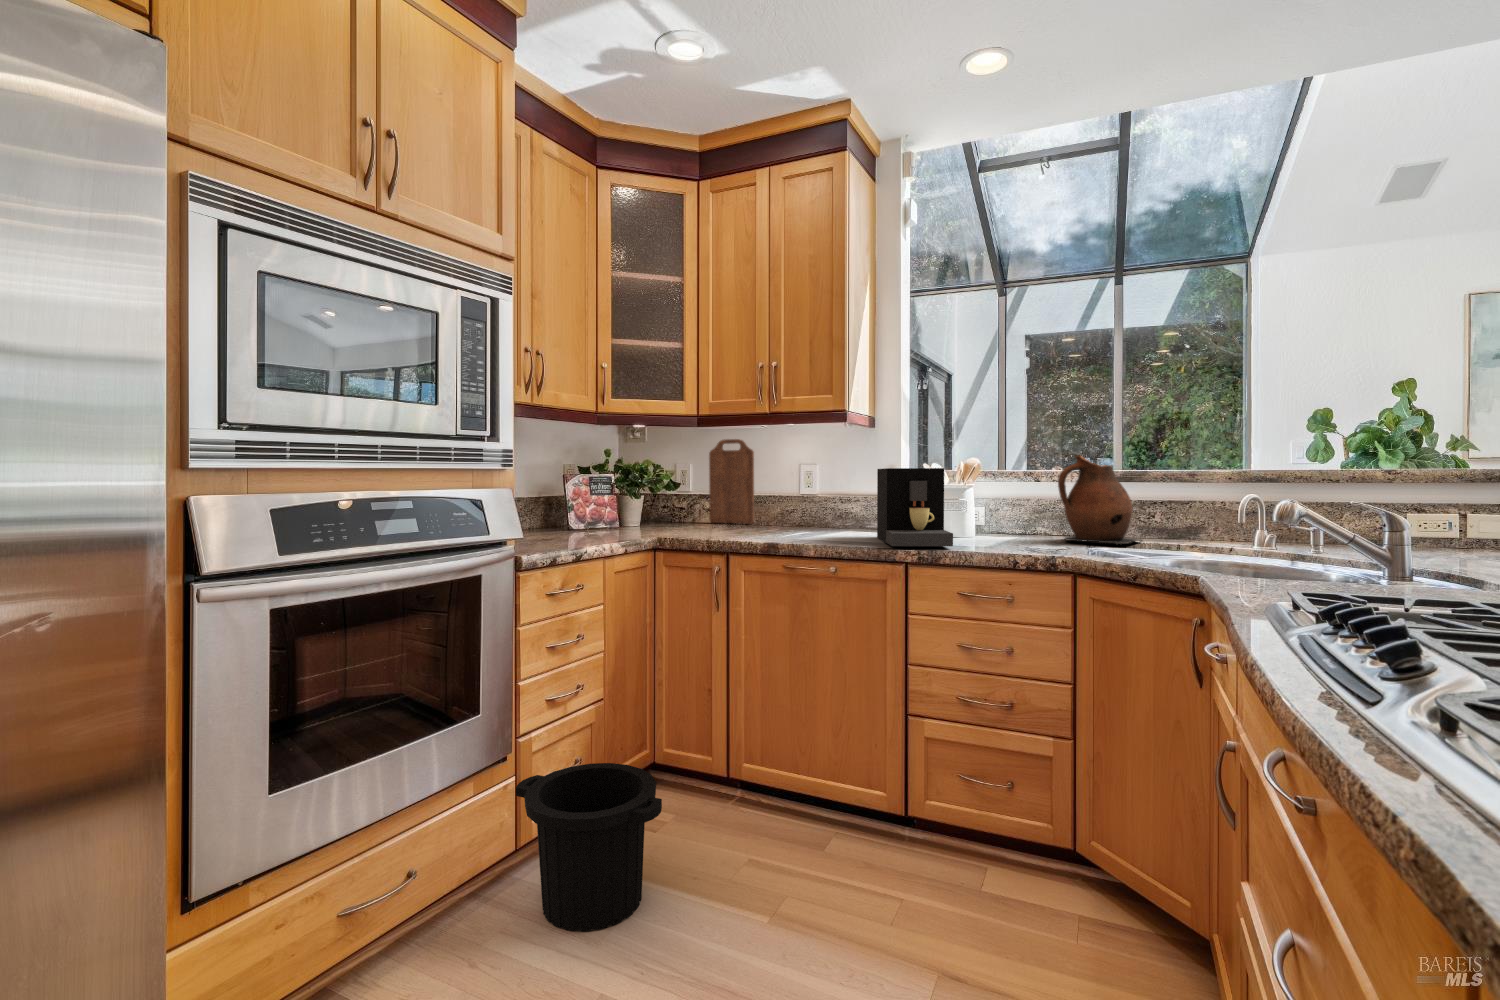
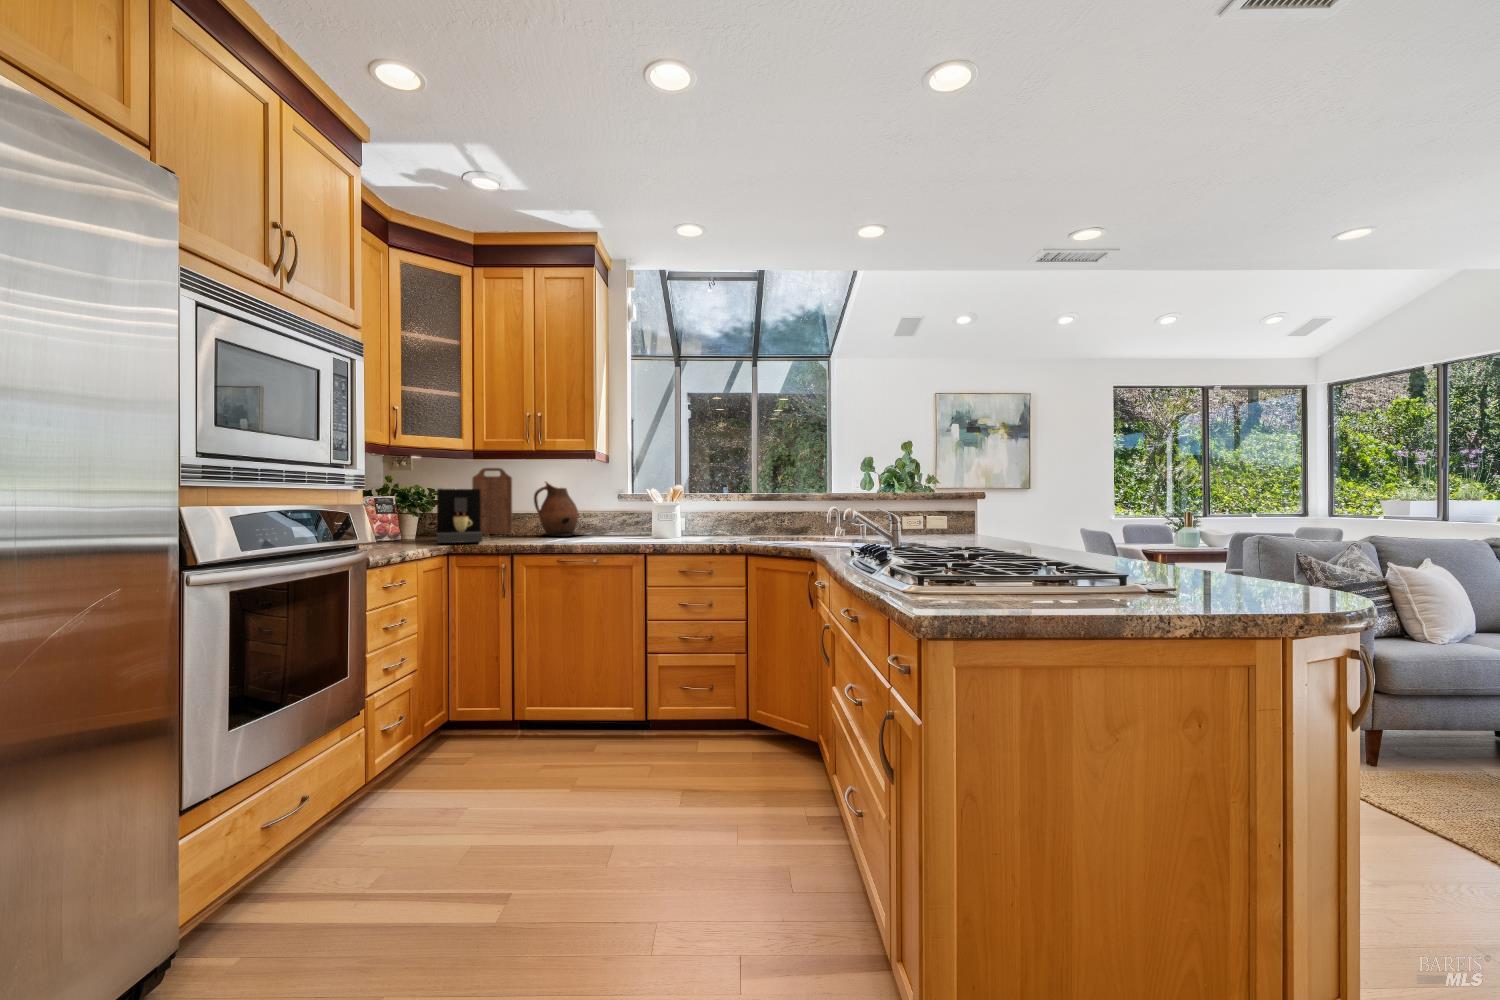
ceramic pitcher: present [1058,456,1142,545] -> present [534,482,579,536]
coffee maker: present [877,468,953,546] -> present [437,489,482,543]
trash can: present [516,763,662,931] -> none [373,709,497,824]

